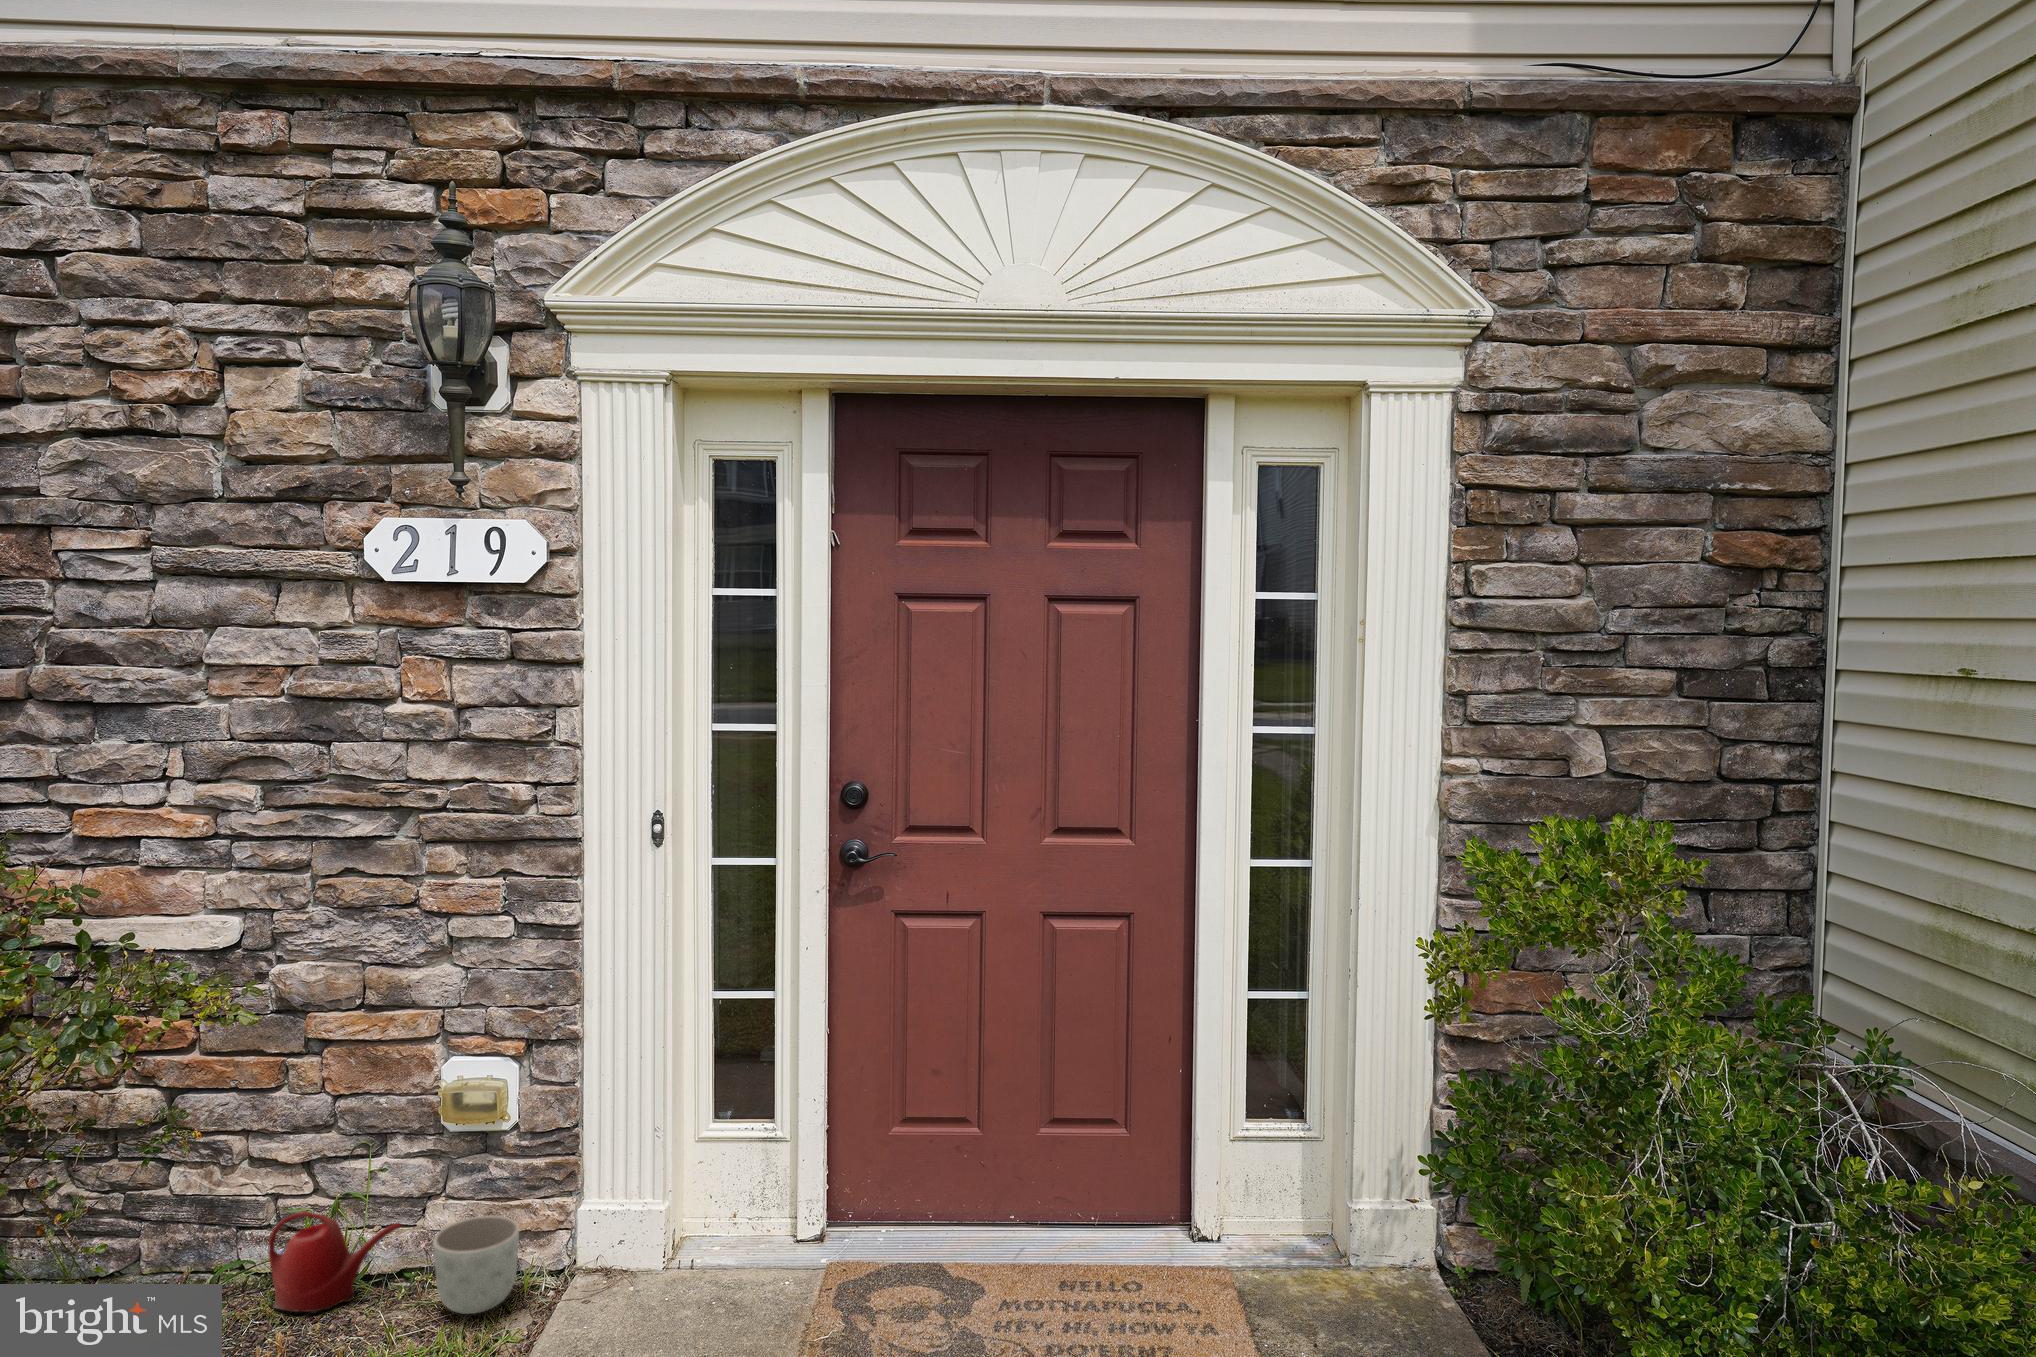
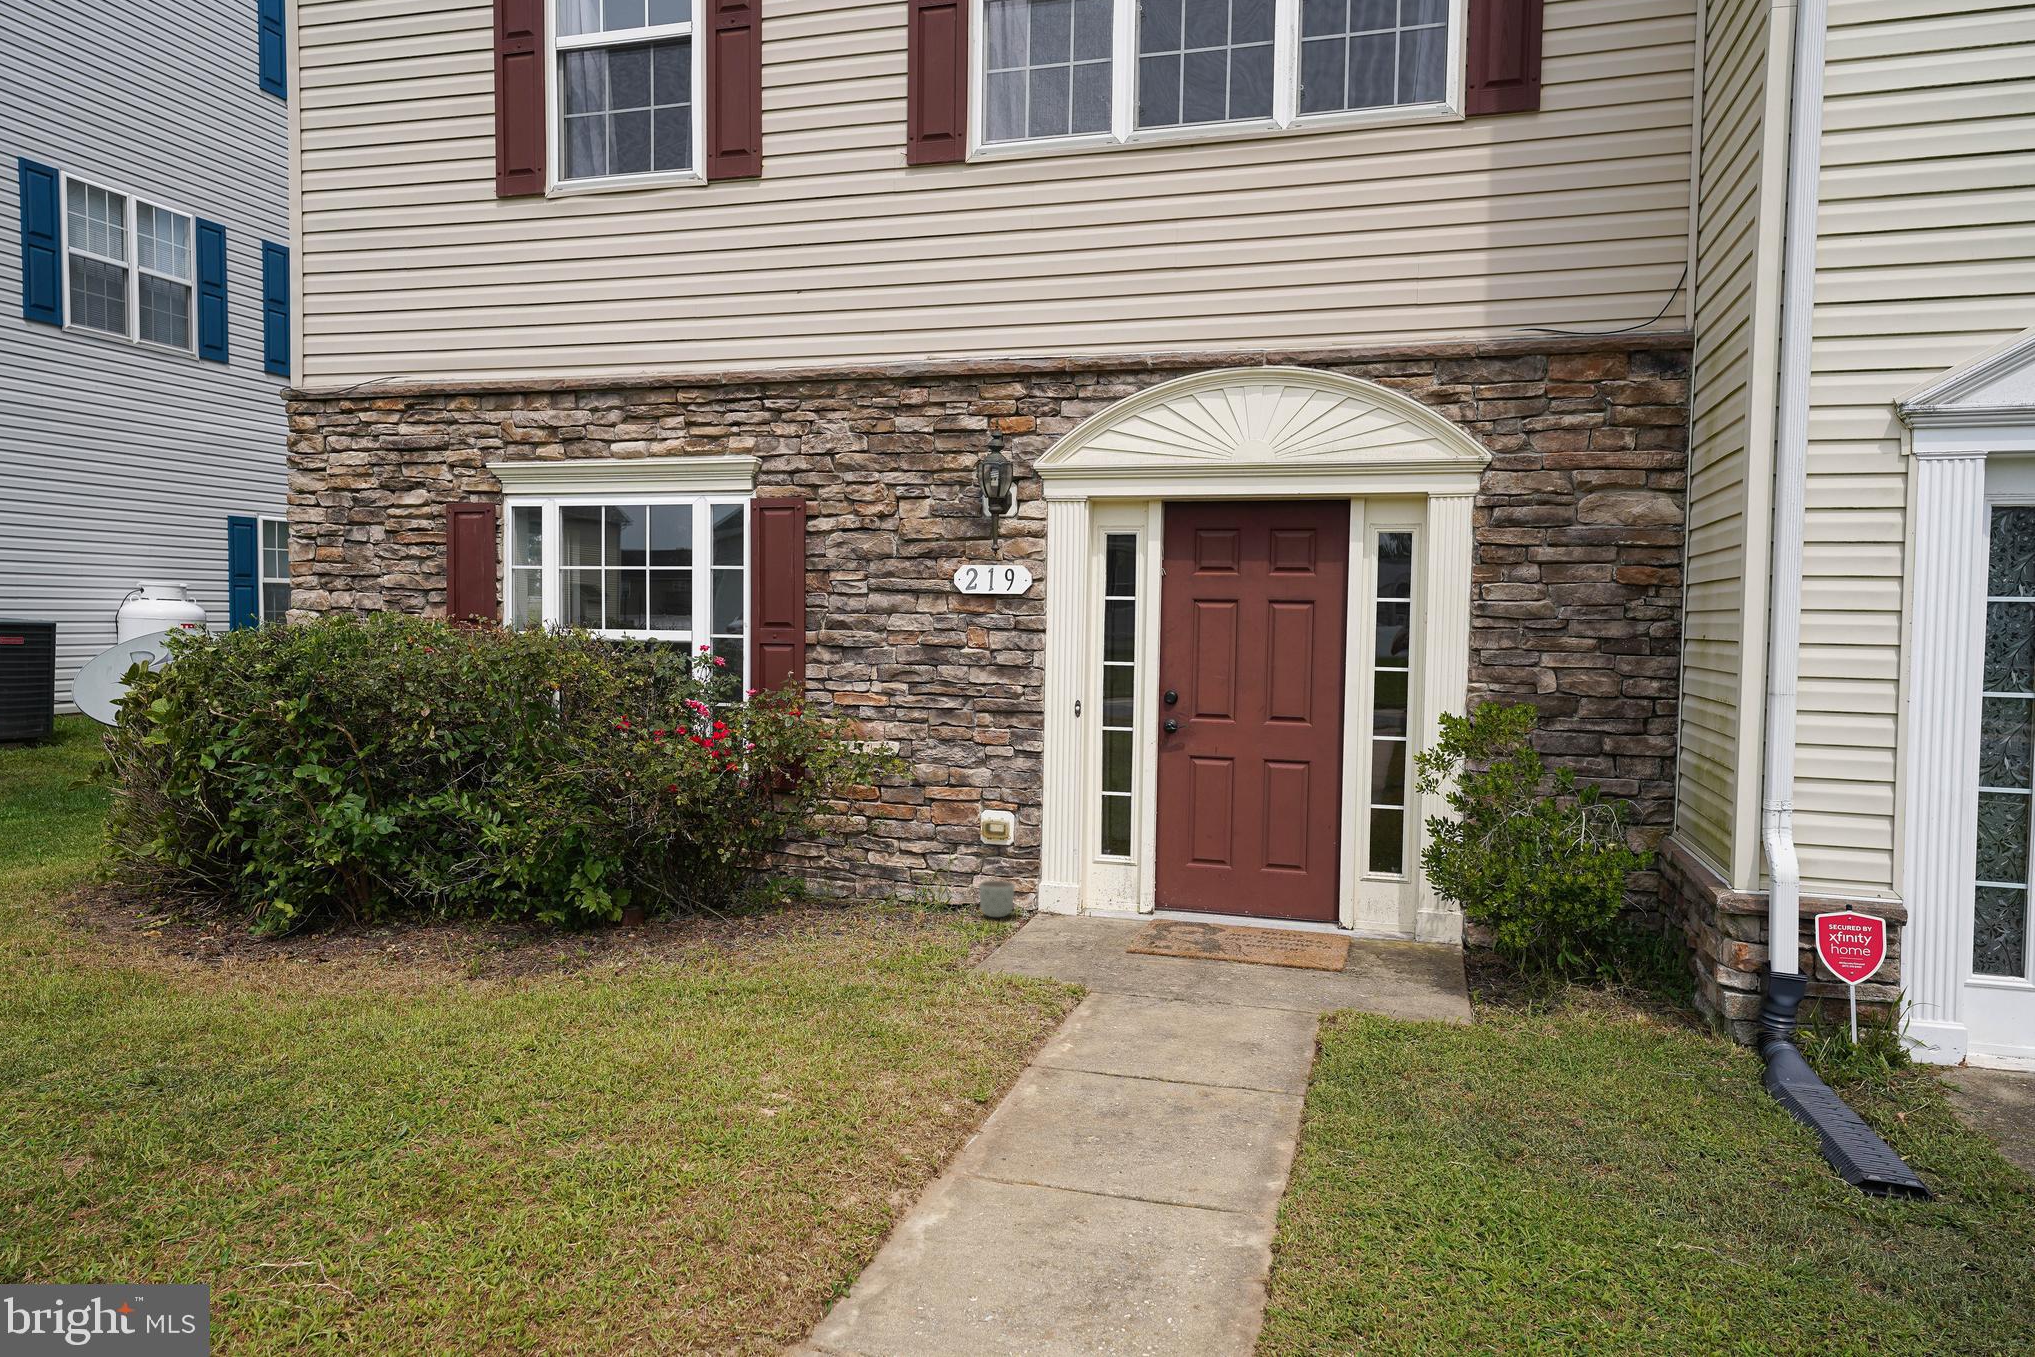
watering can: present [268,1212,402,1312] -> none [910,870,965,912]

